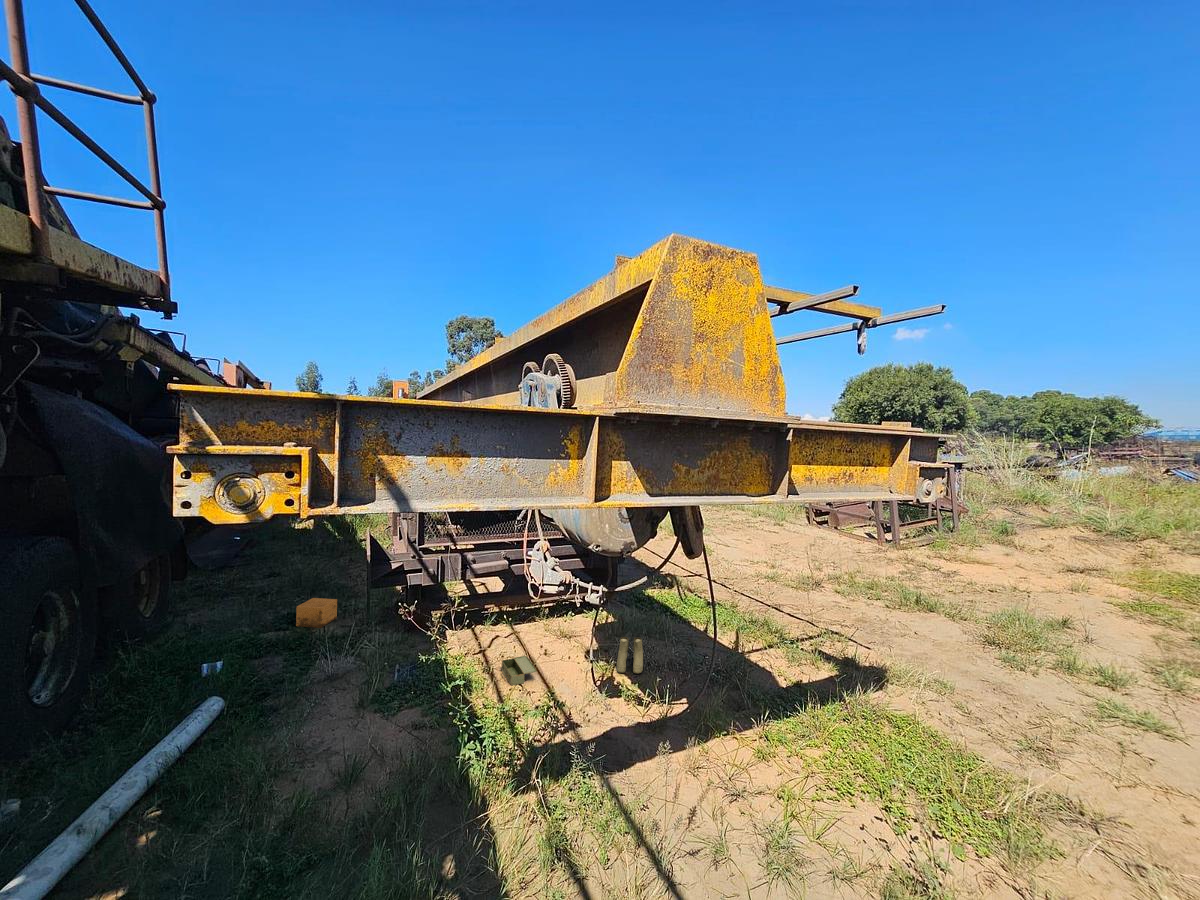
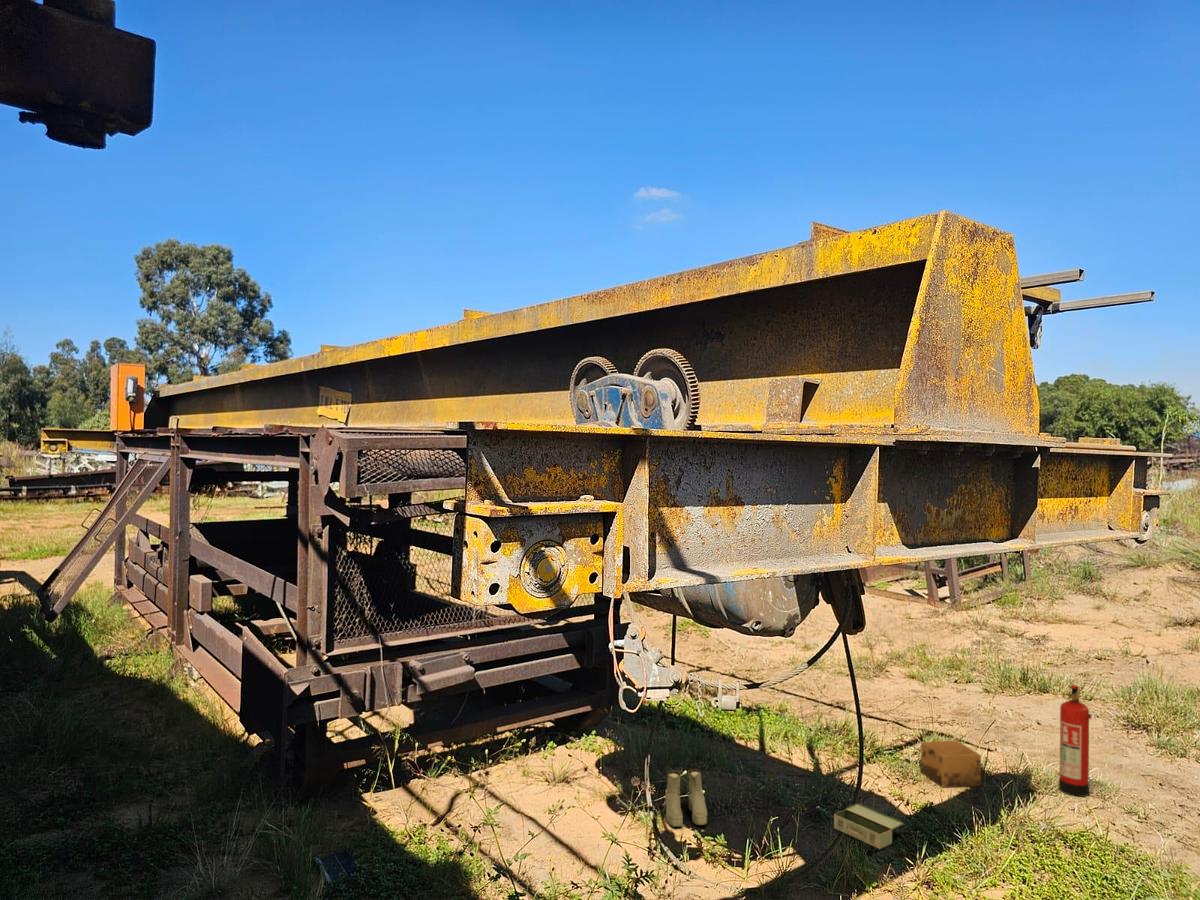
cardboard box: present [296,598,337,628] -> present [921,741,981,788]
fire extinguisher: none [904,608,931,687] -> present [1059,685,1092,797]
toolbox: present [502,656,537,685] -> present [834,804,903,849]

